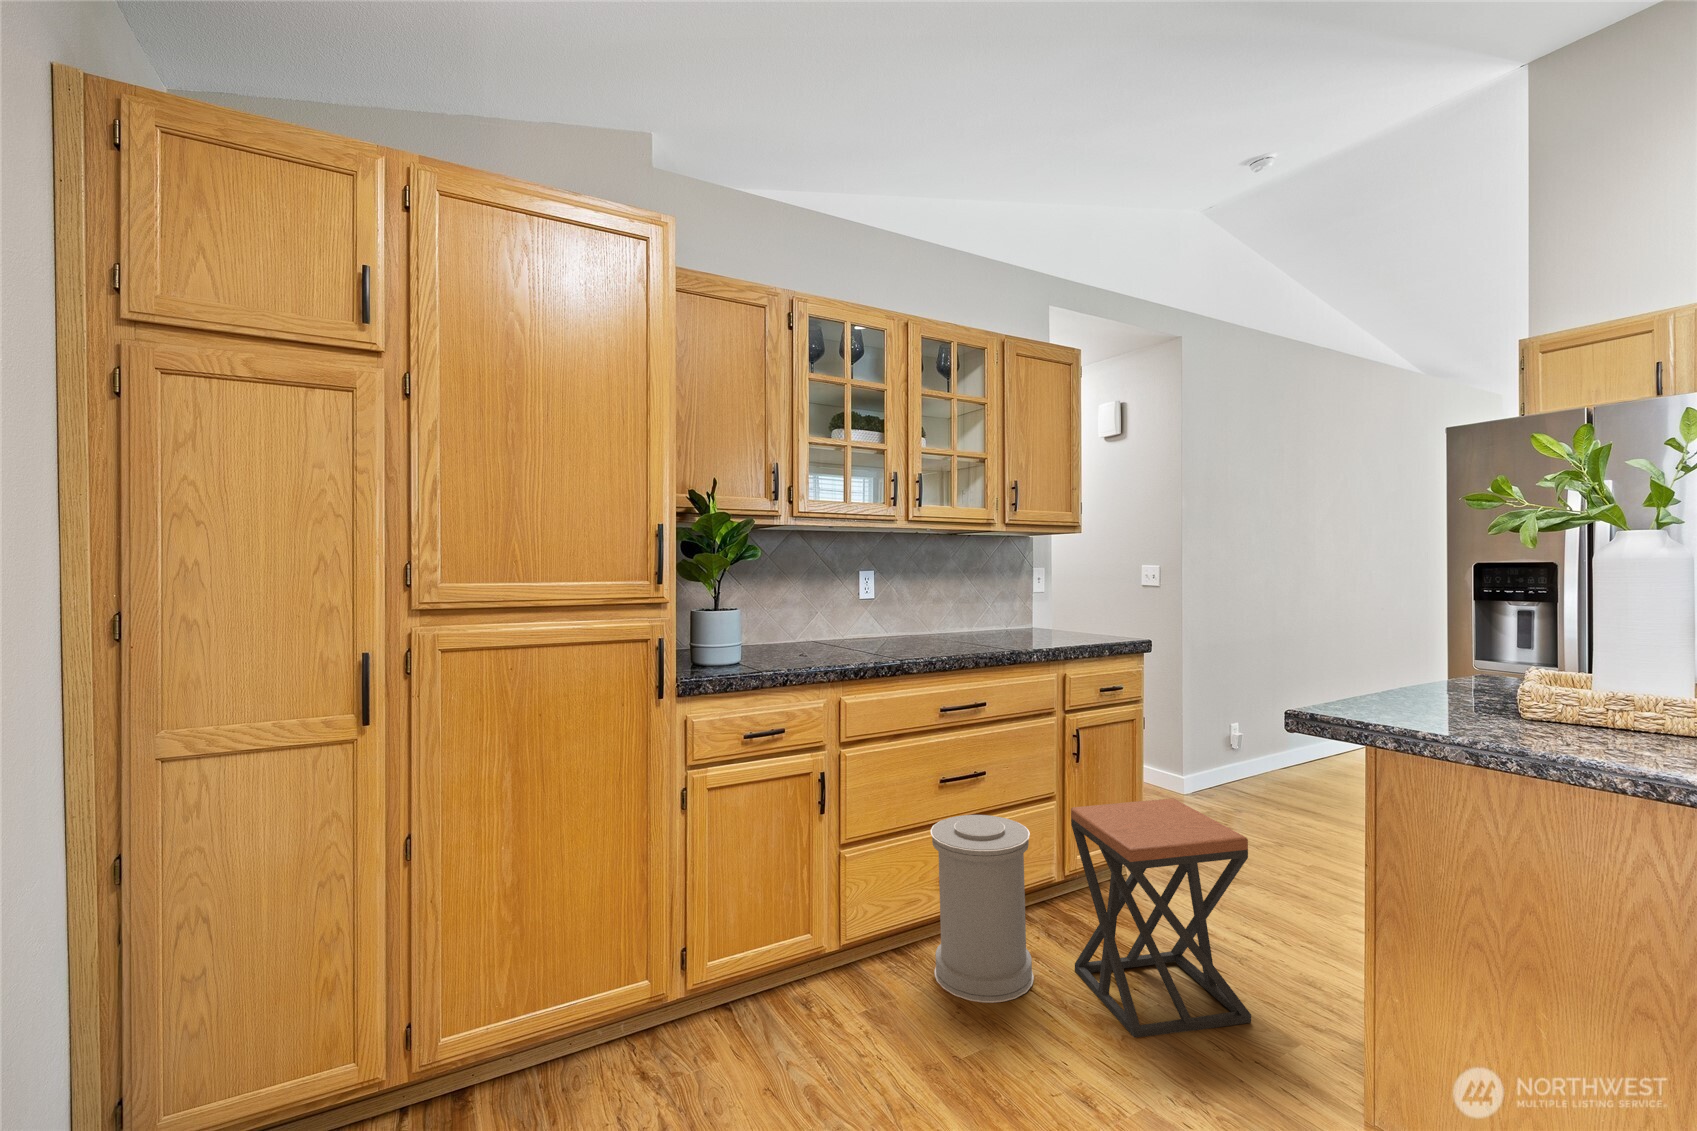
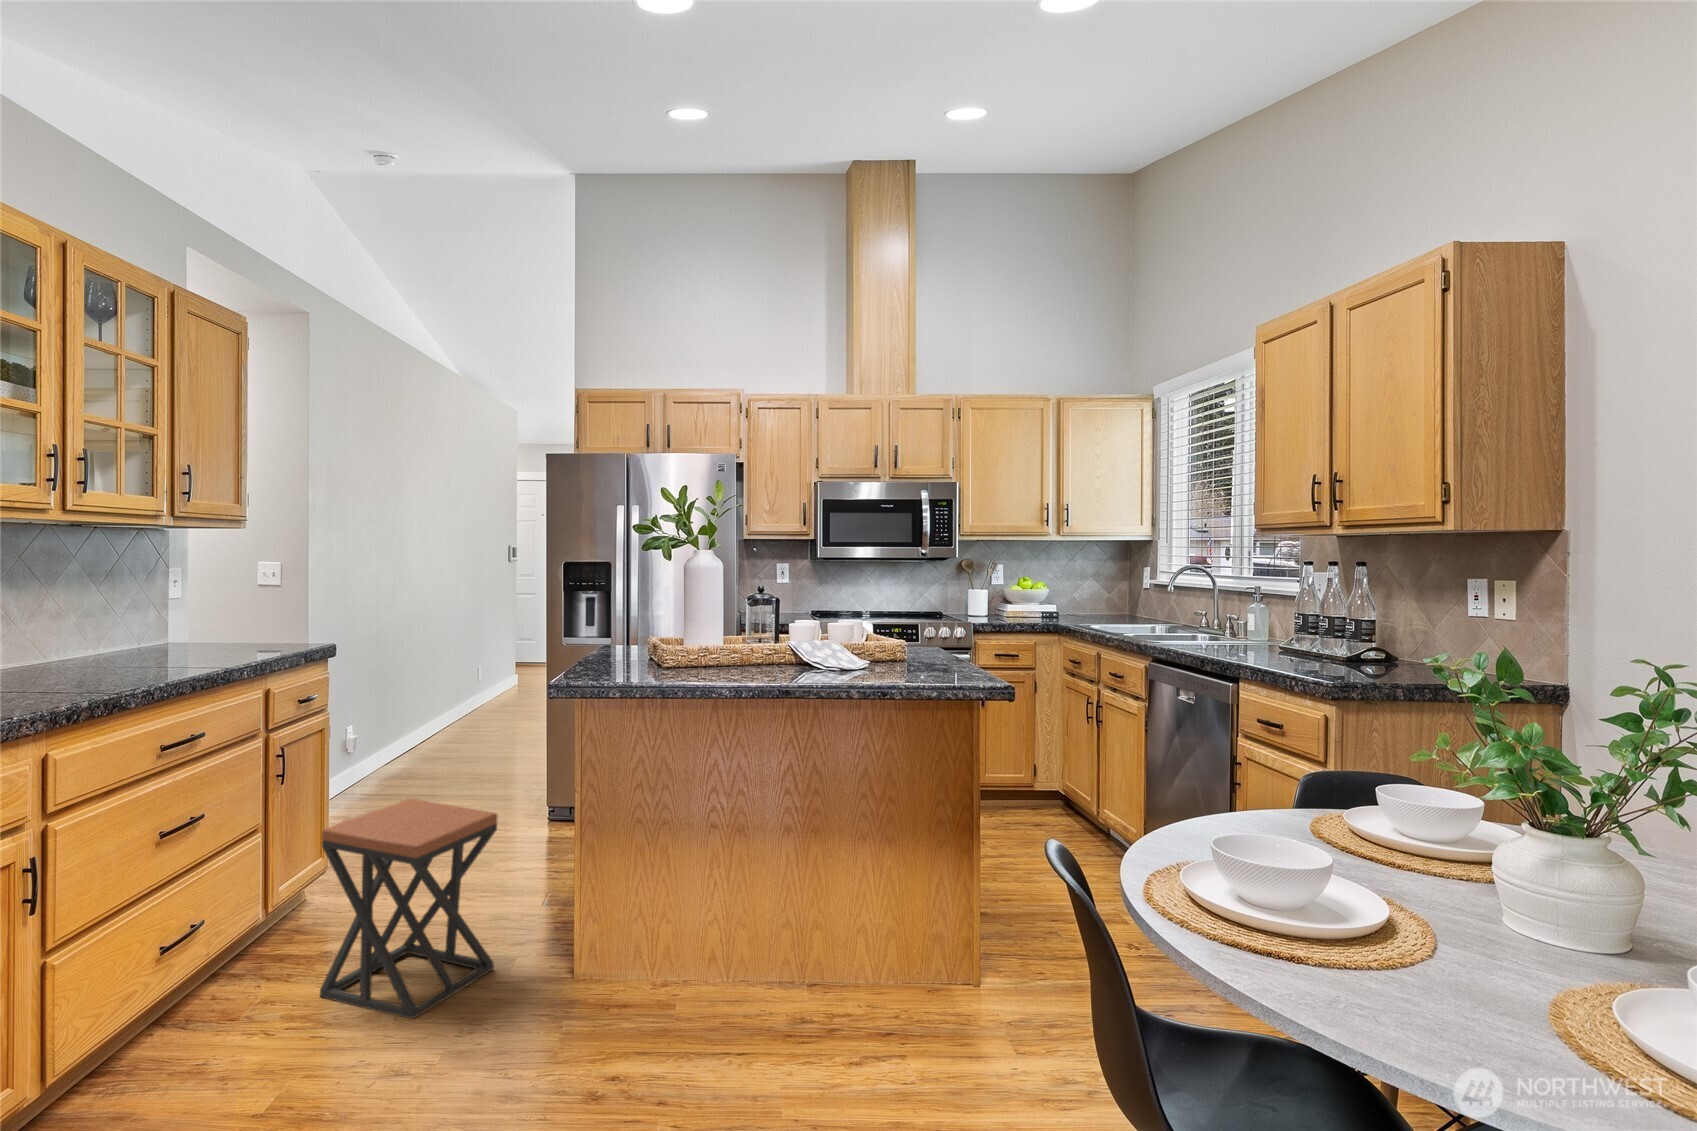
trash can: present [930,815,1034,1003] -> none [156,860,289,1071]

